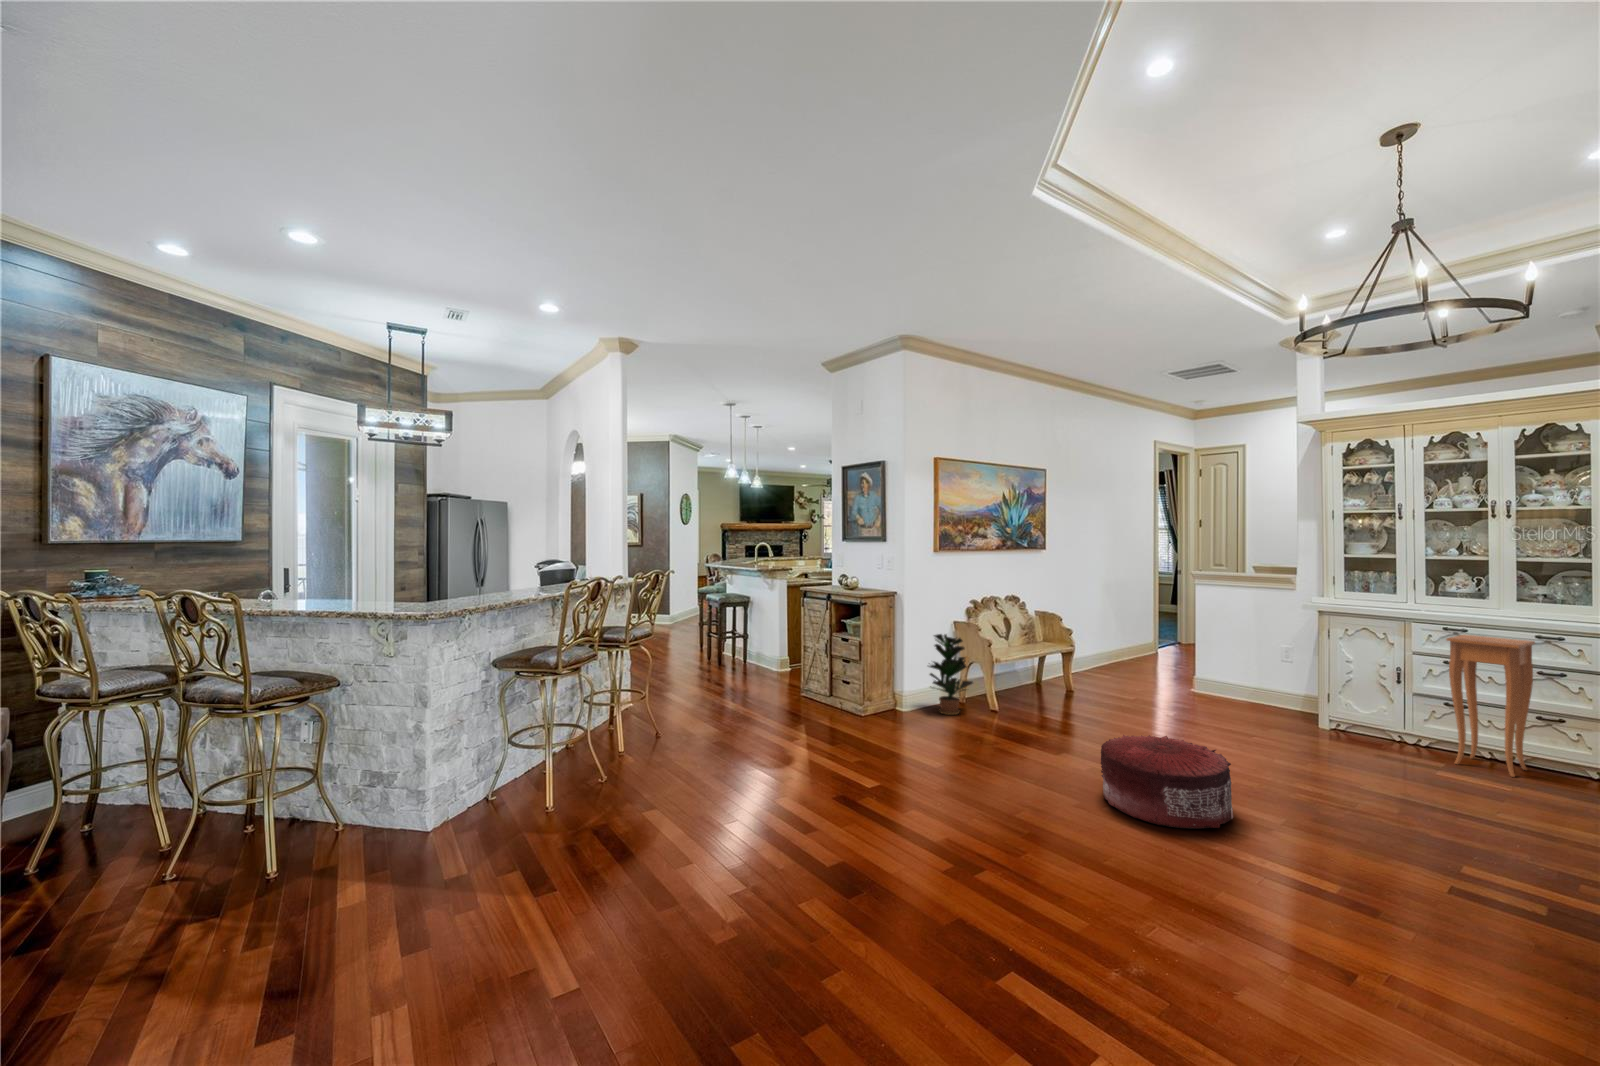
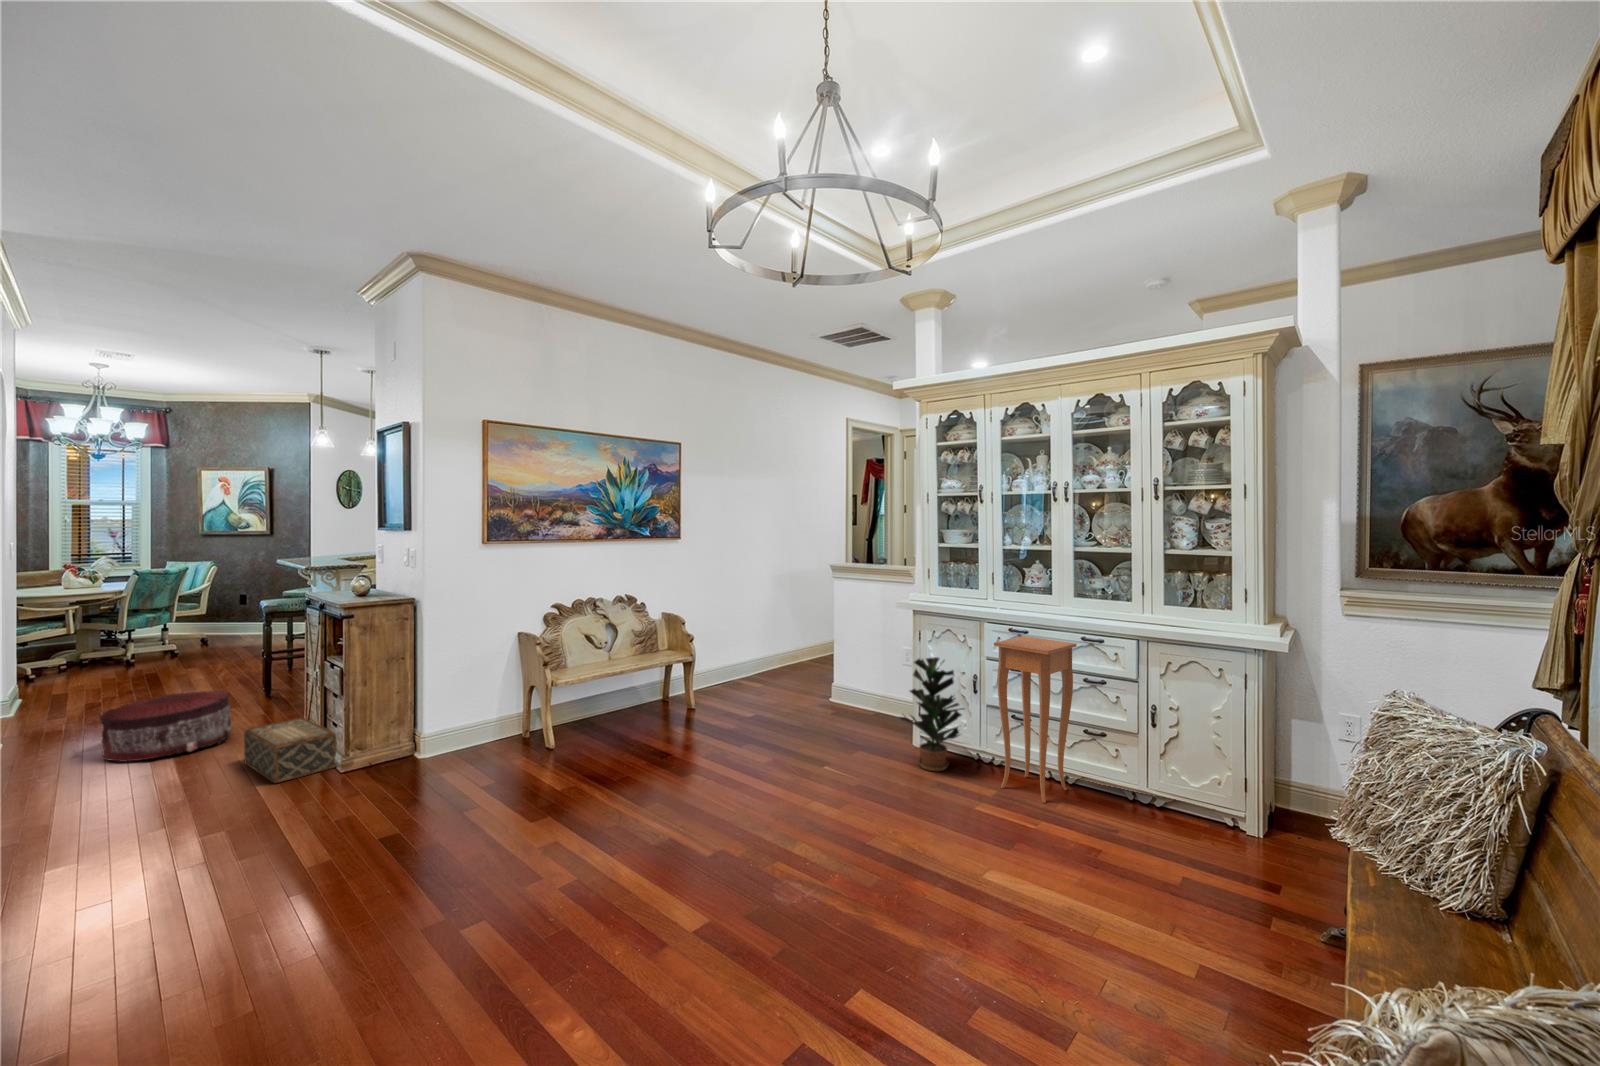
potted plant: present [929,634,973,715] -> present [900,657,964,771]
woven basket: none [784,678,854,721] -> present [244,718,337,783]
pouf: present [1101,735,1233,829] -> present [100,691,231,762]

